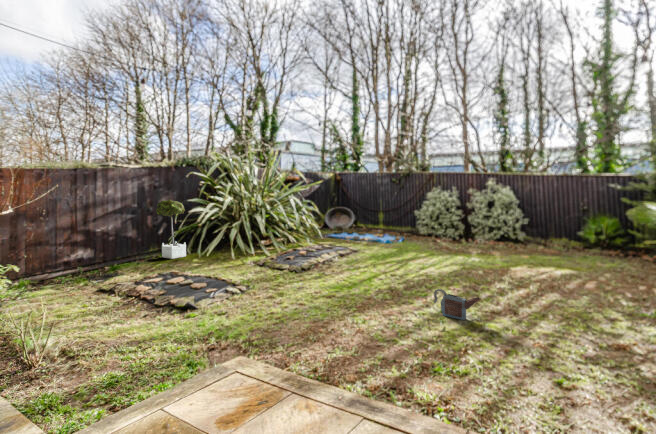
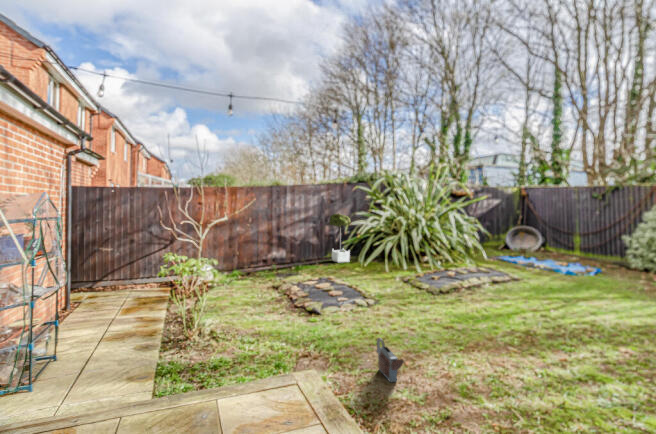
watering can: present [434,289,480,320] -> present [376,338,404,382]

